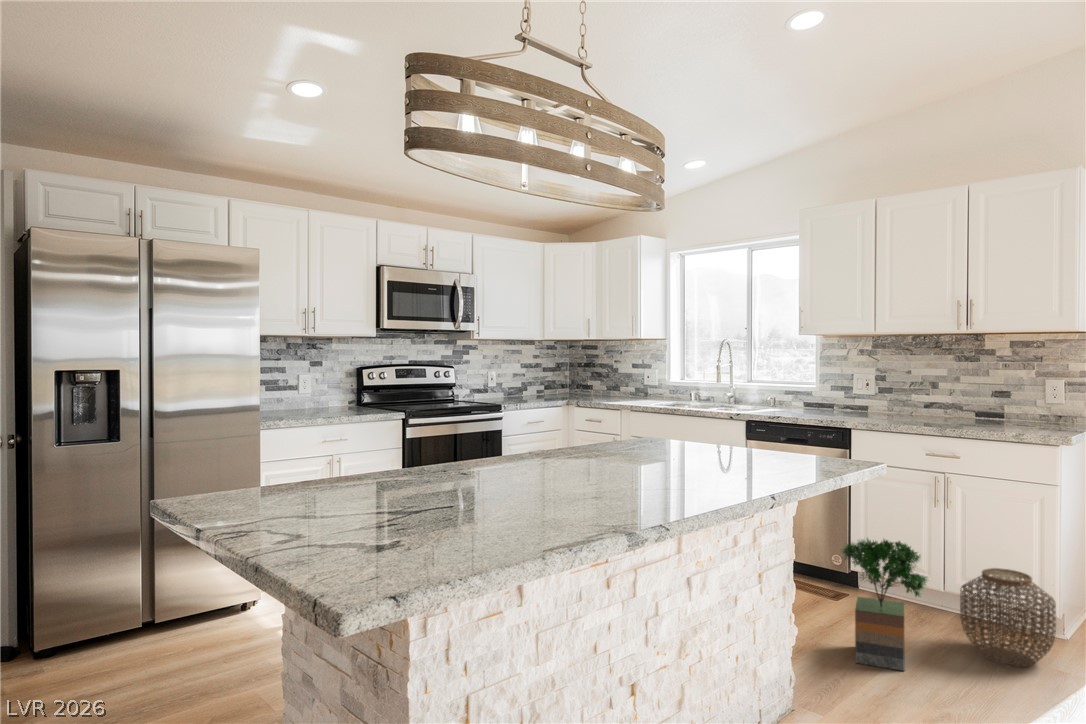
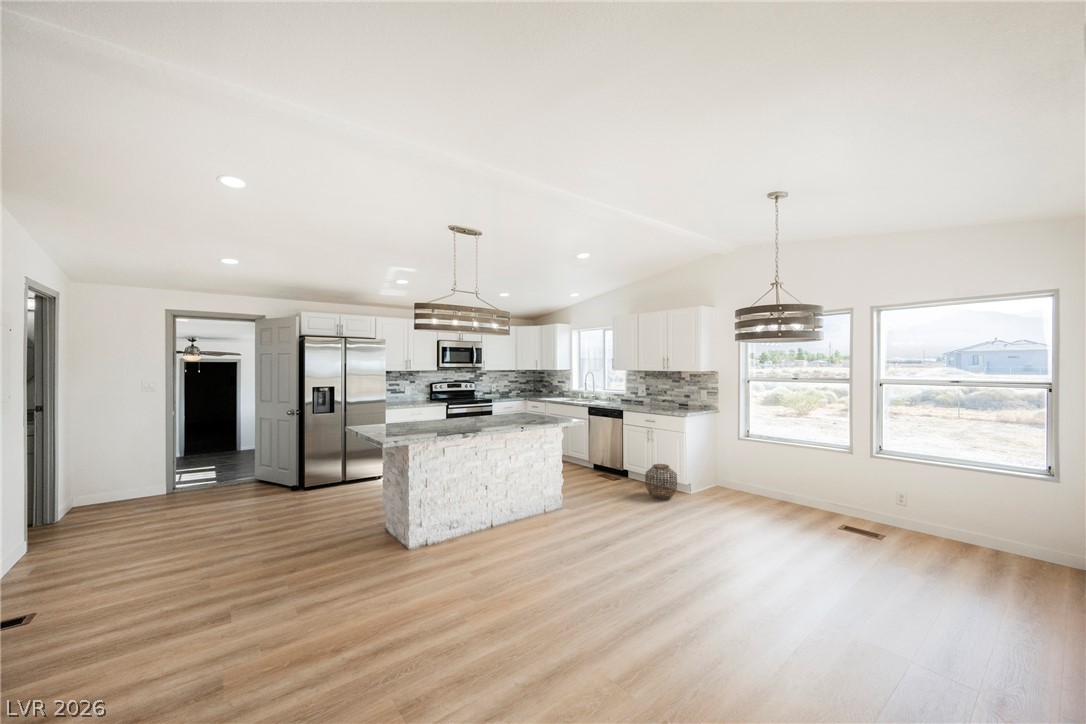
potted tree: present [841,538,927,671] -> none [599,451,629,500]

